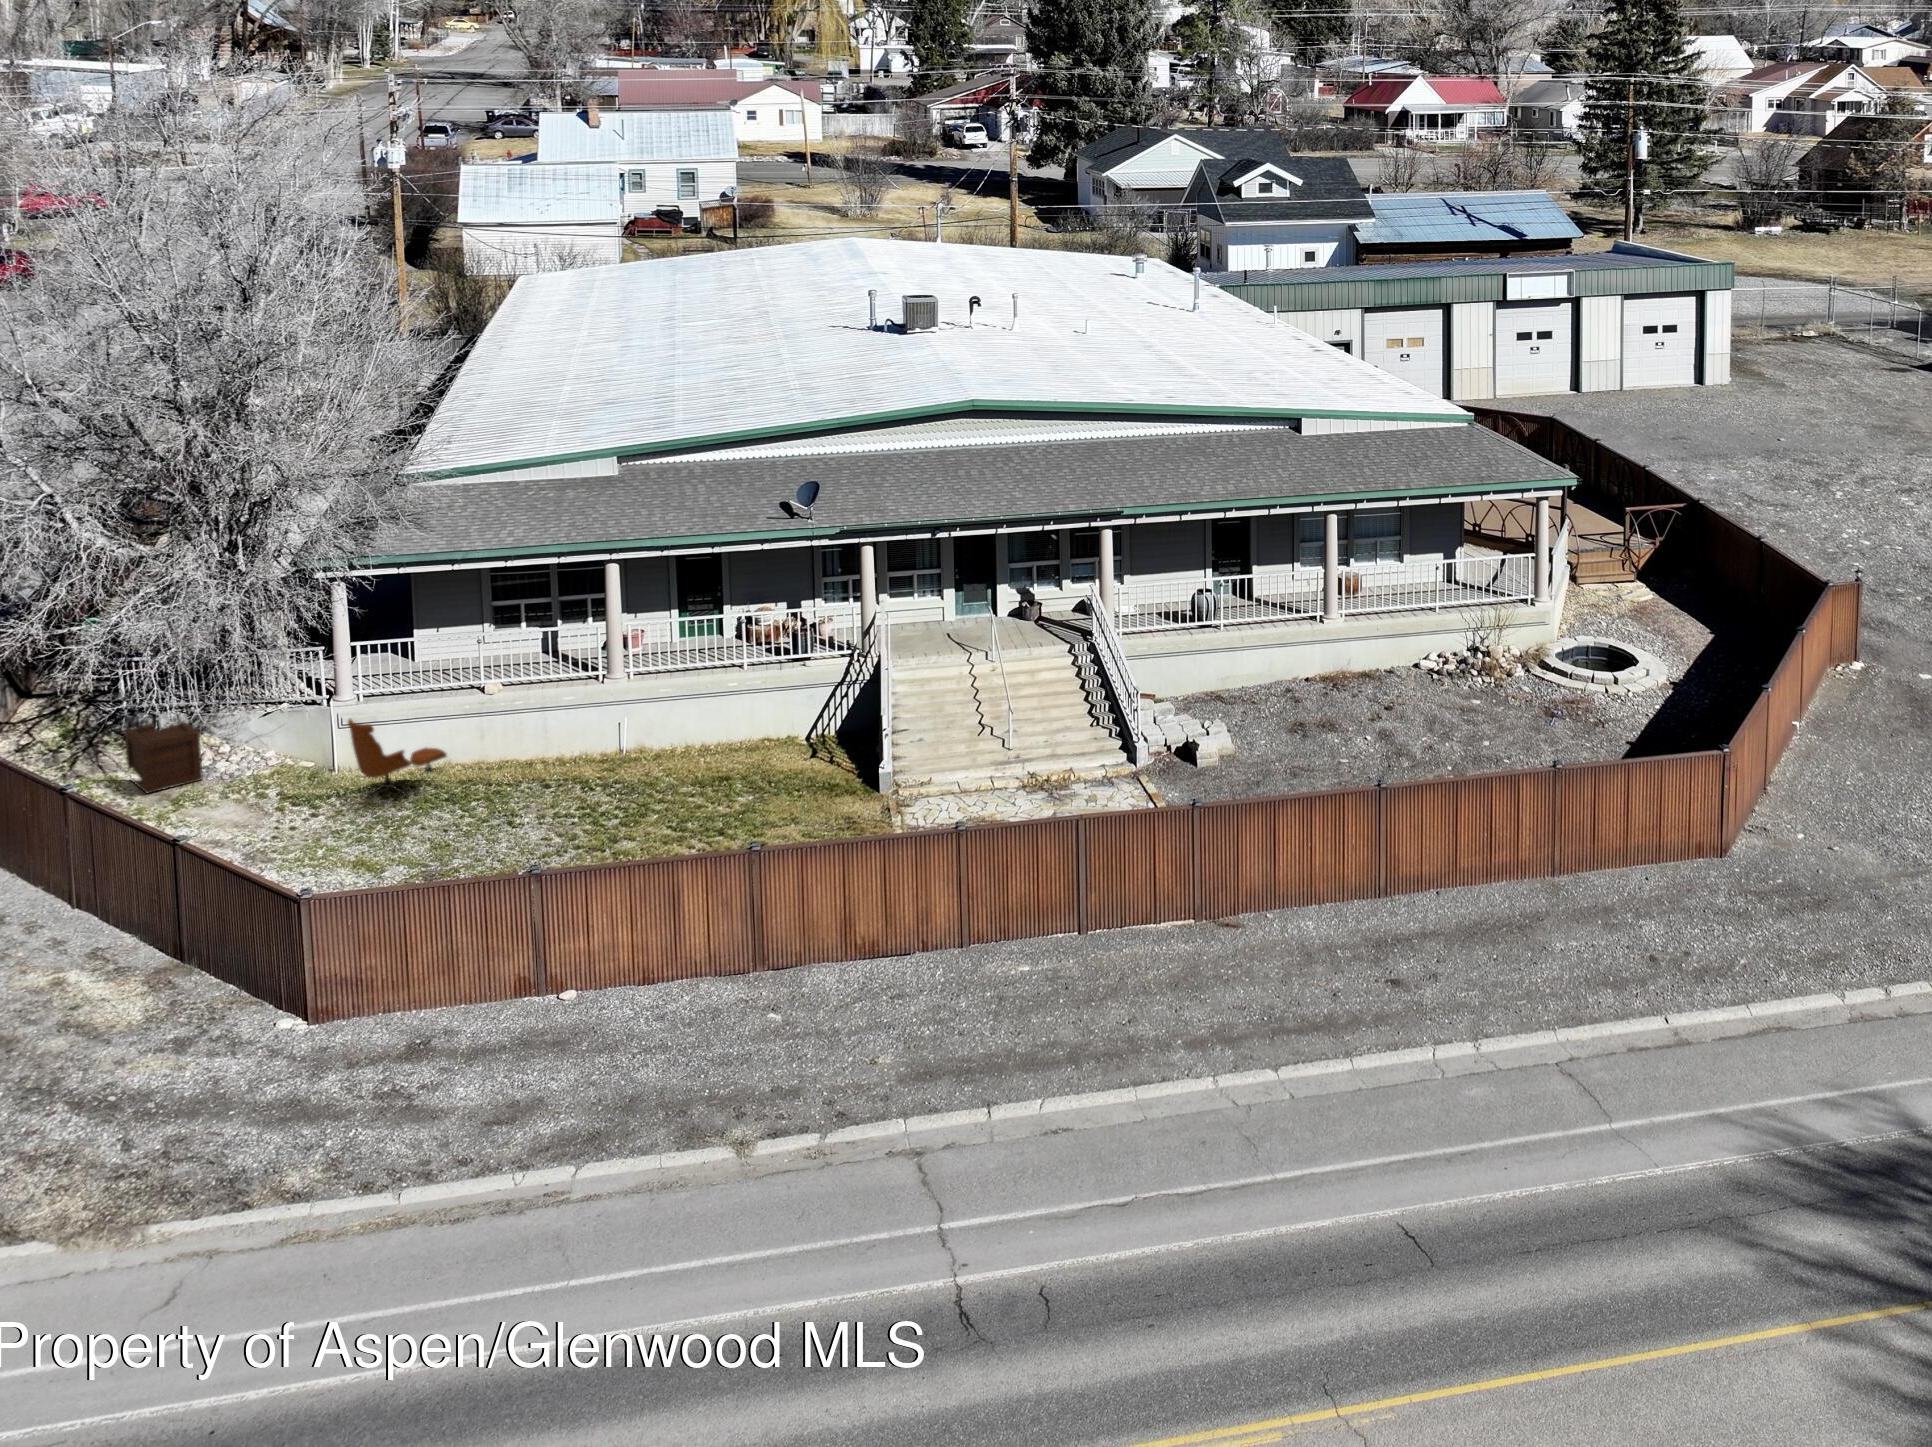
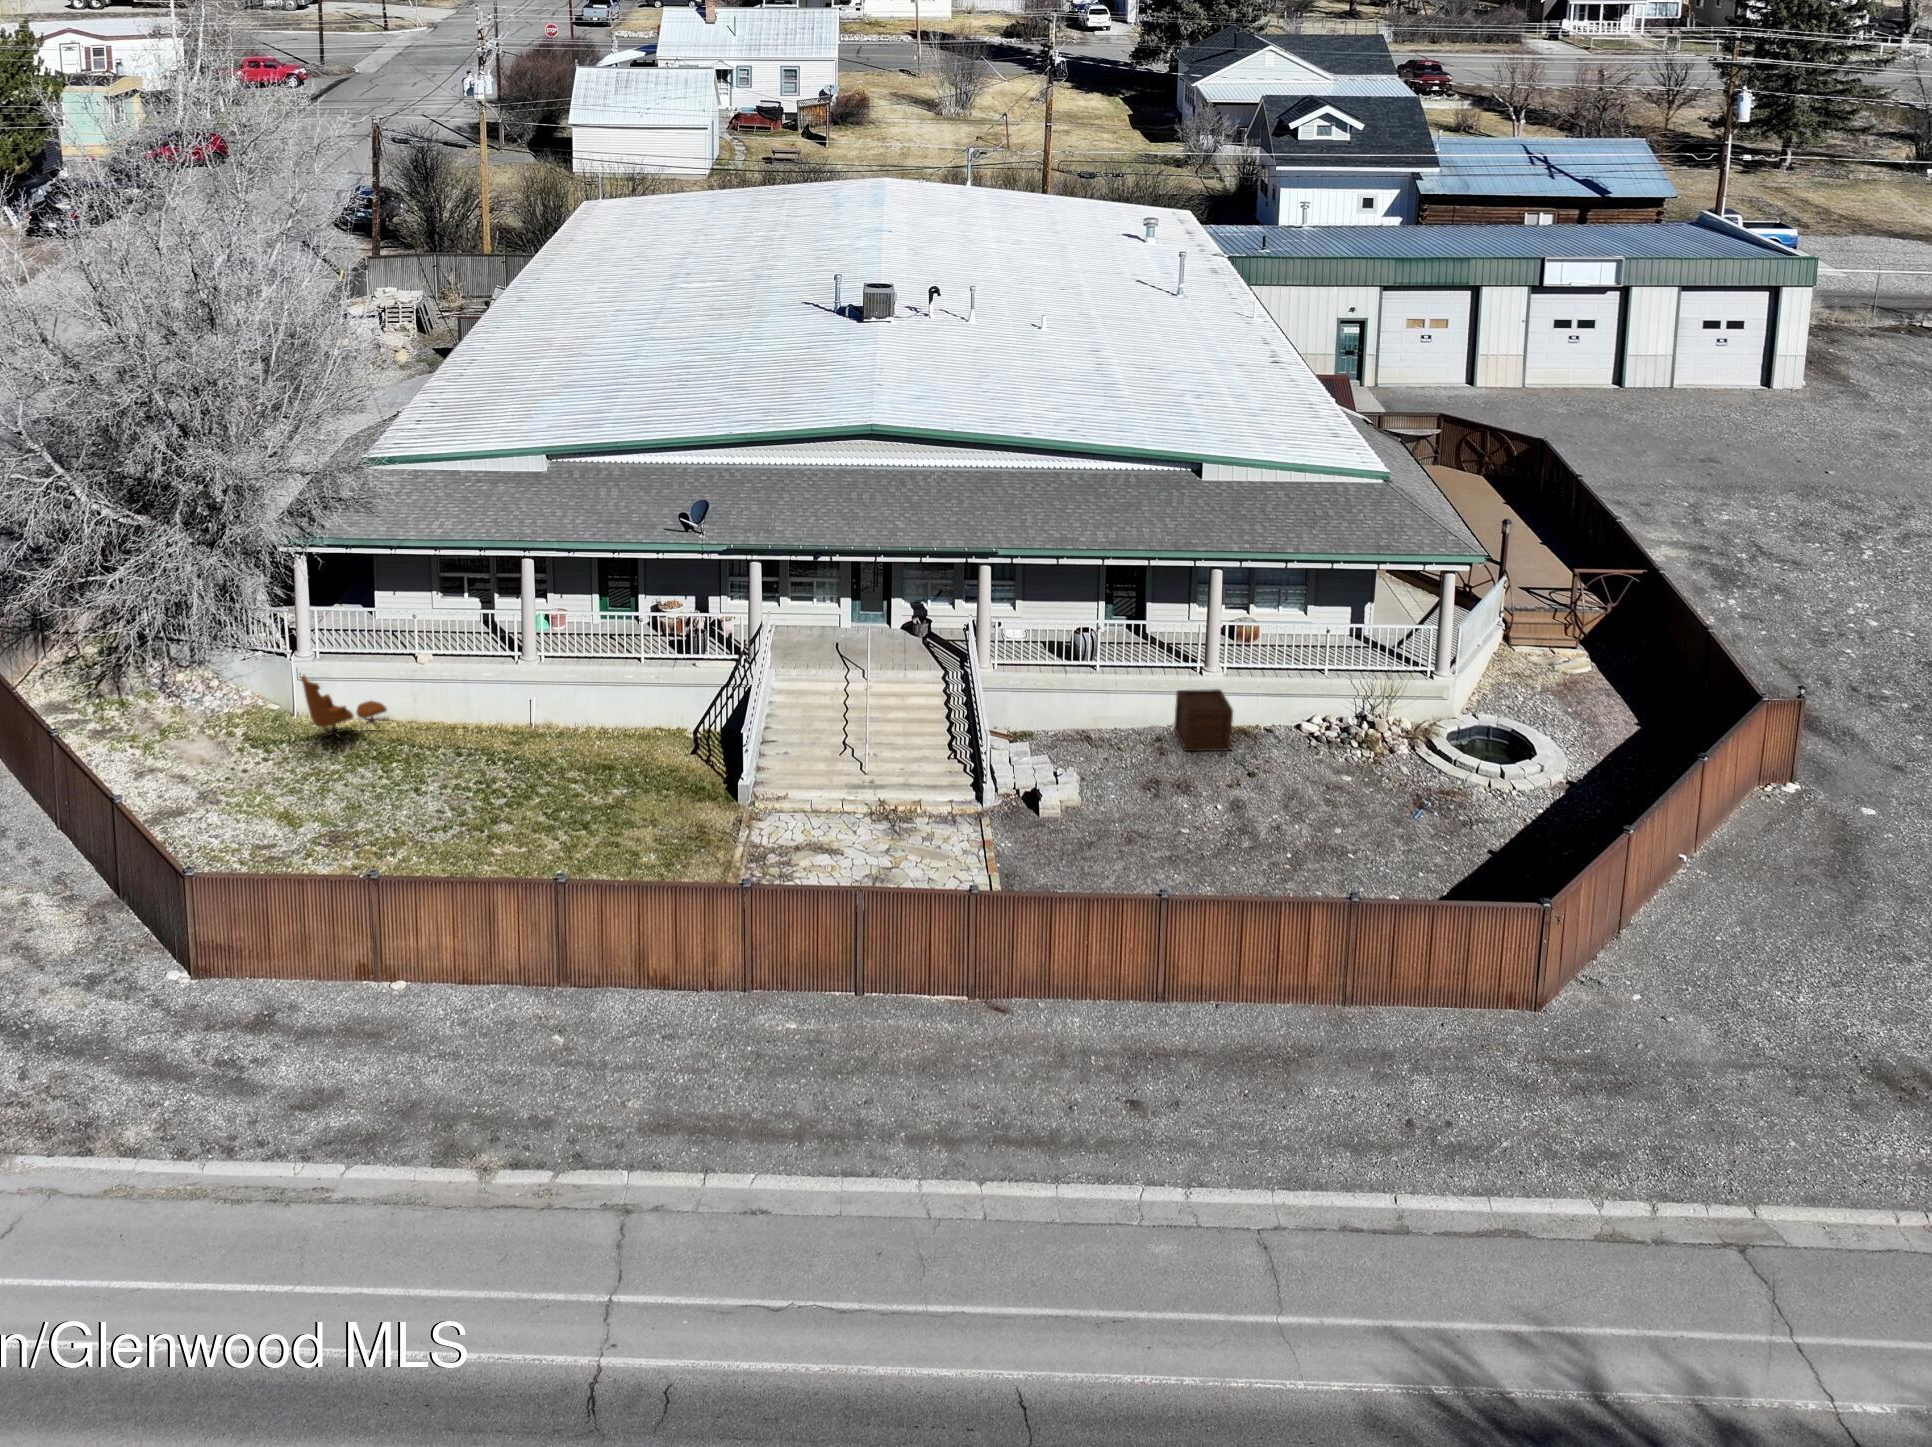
wooden crate: present [125,722,203,793] -> present [1174,689,1233,751]

